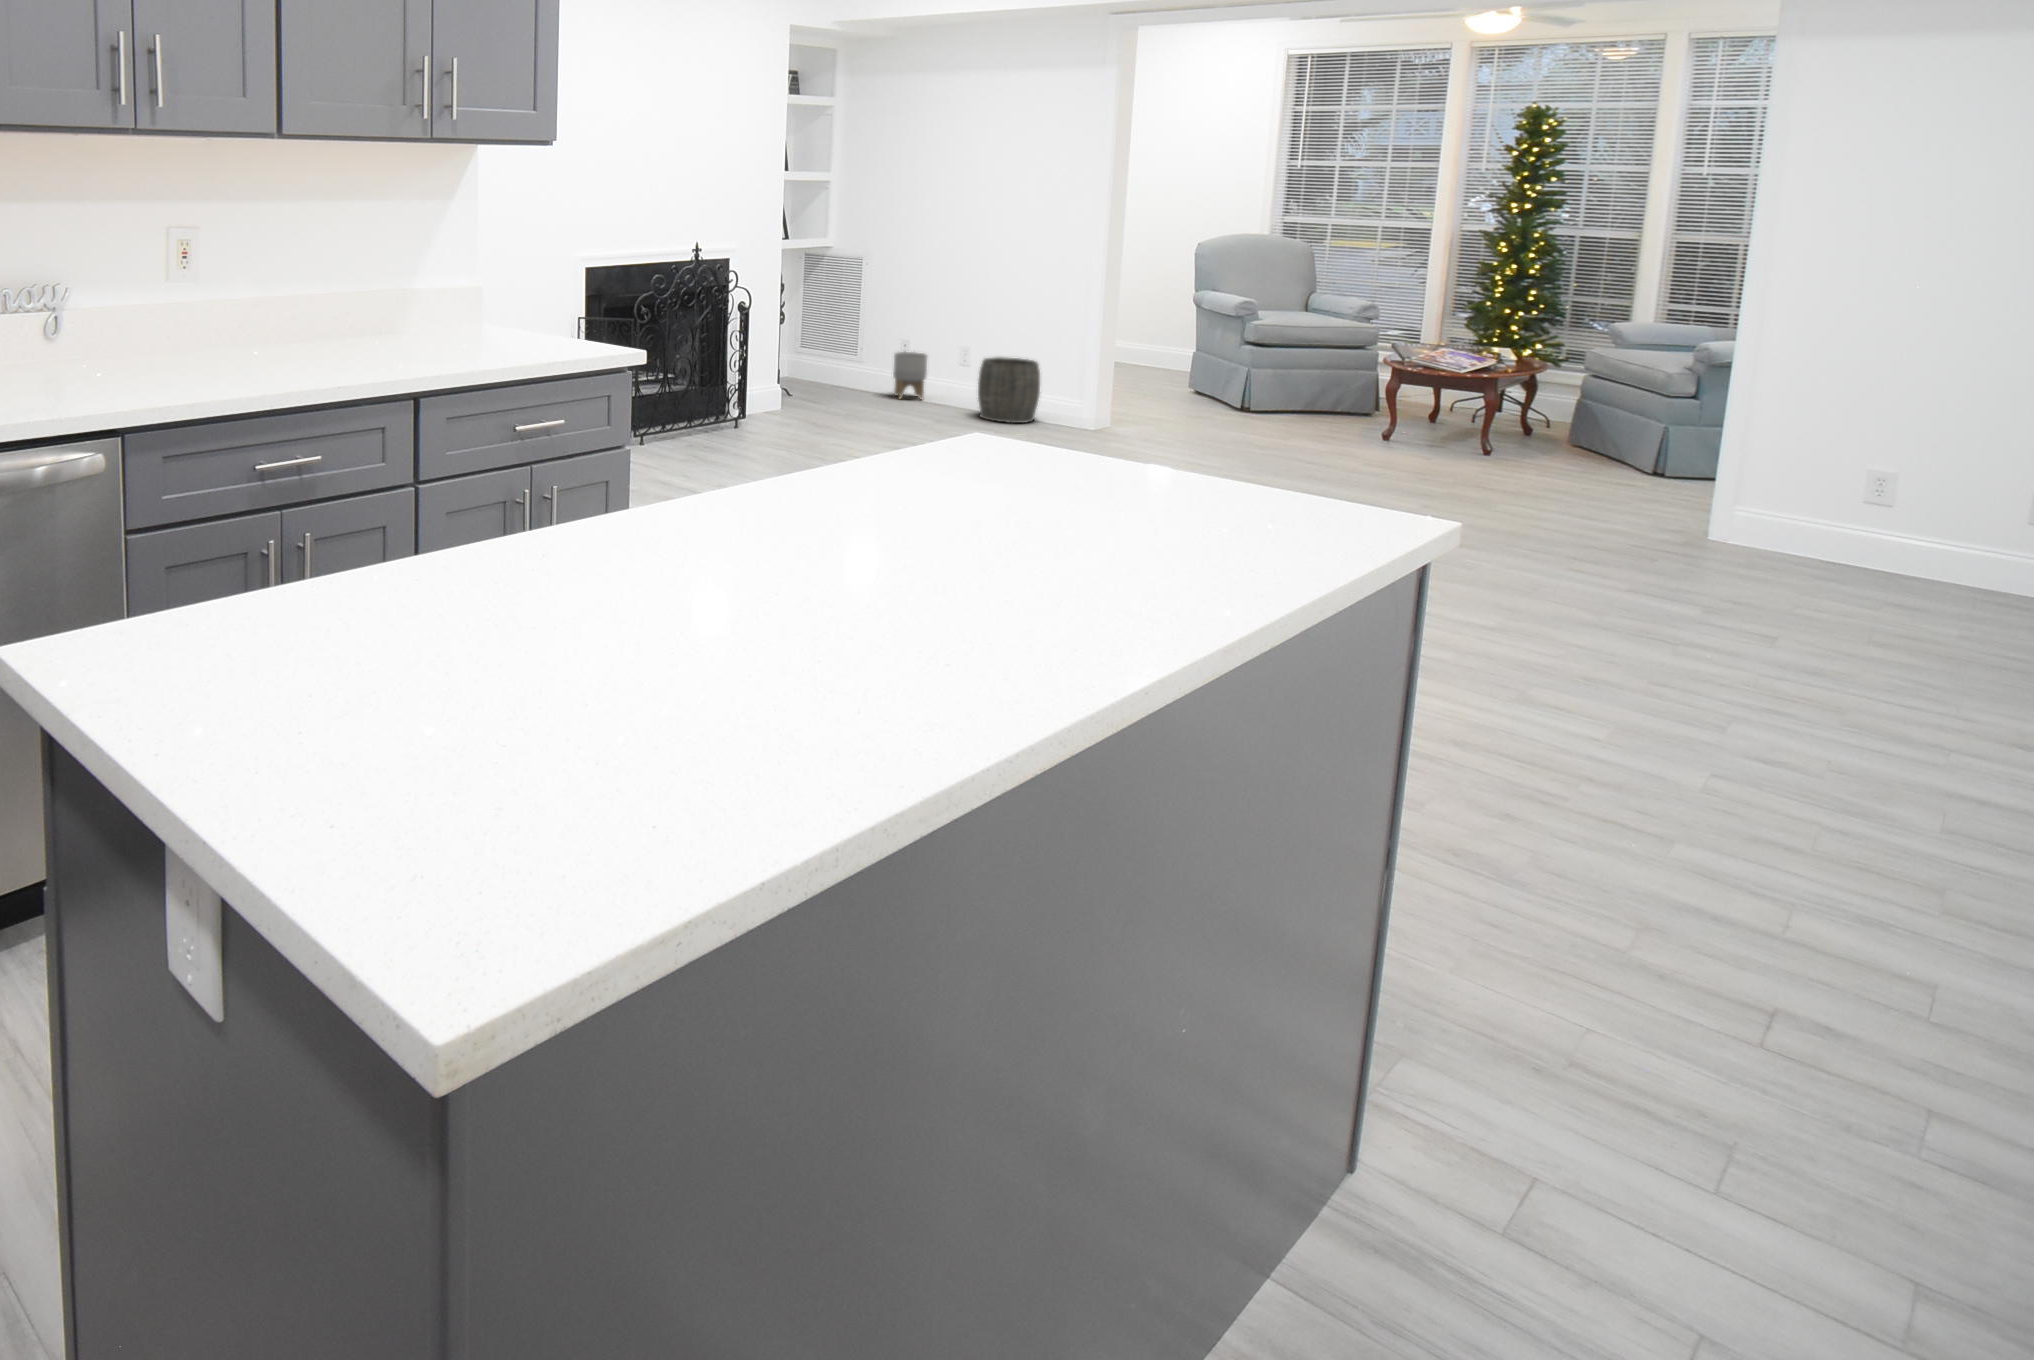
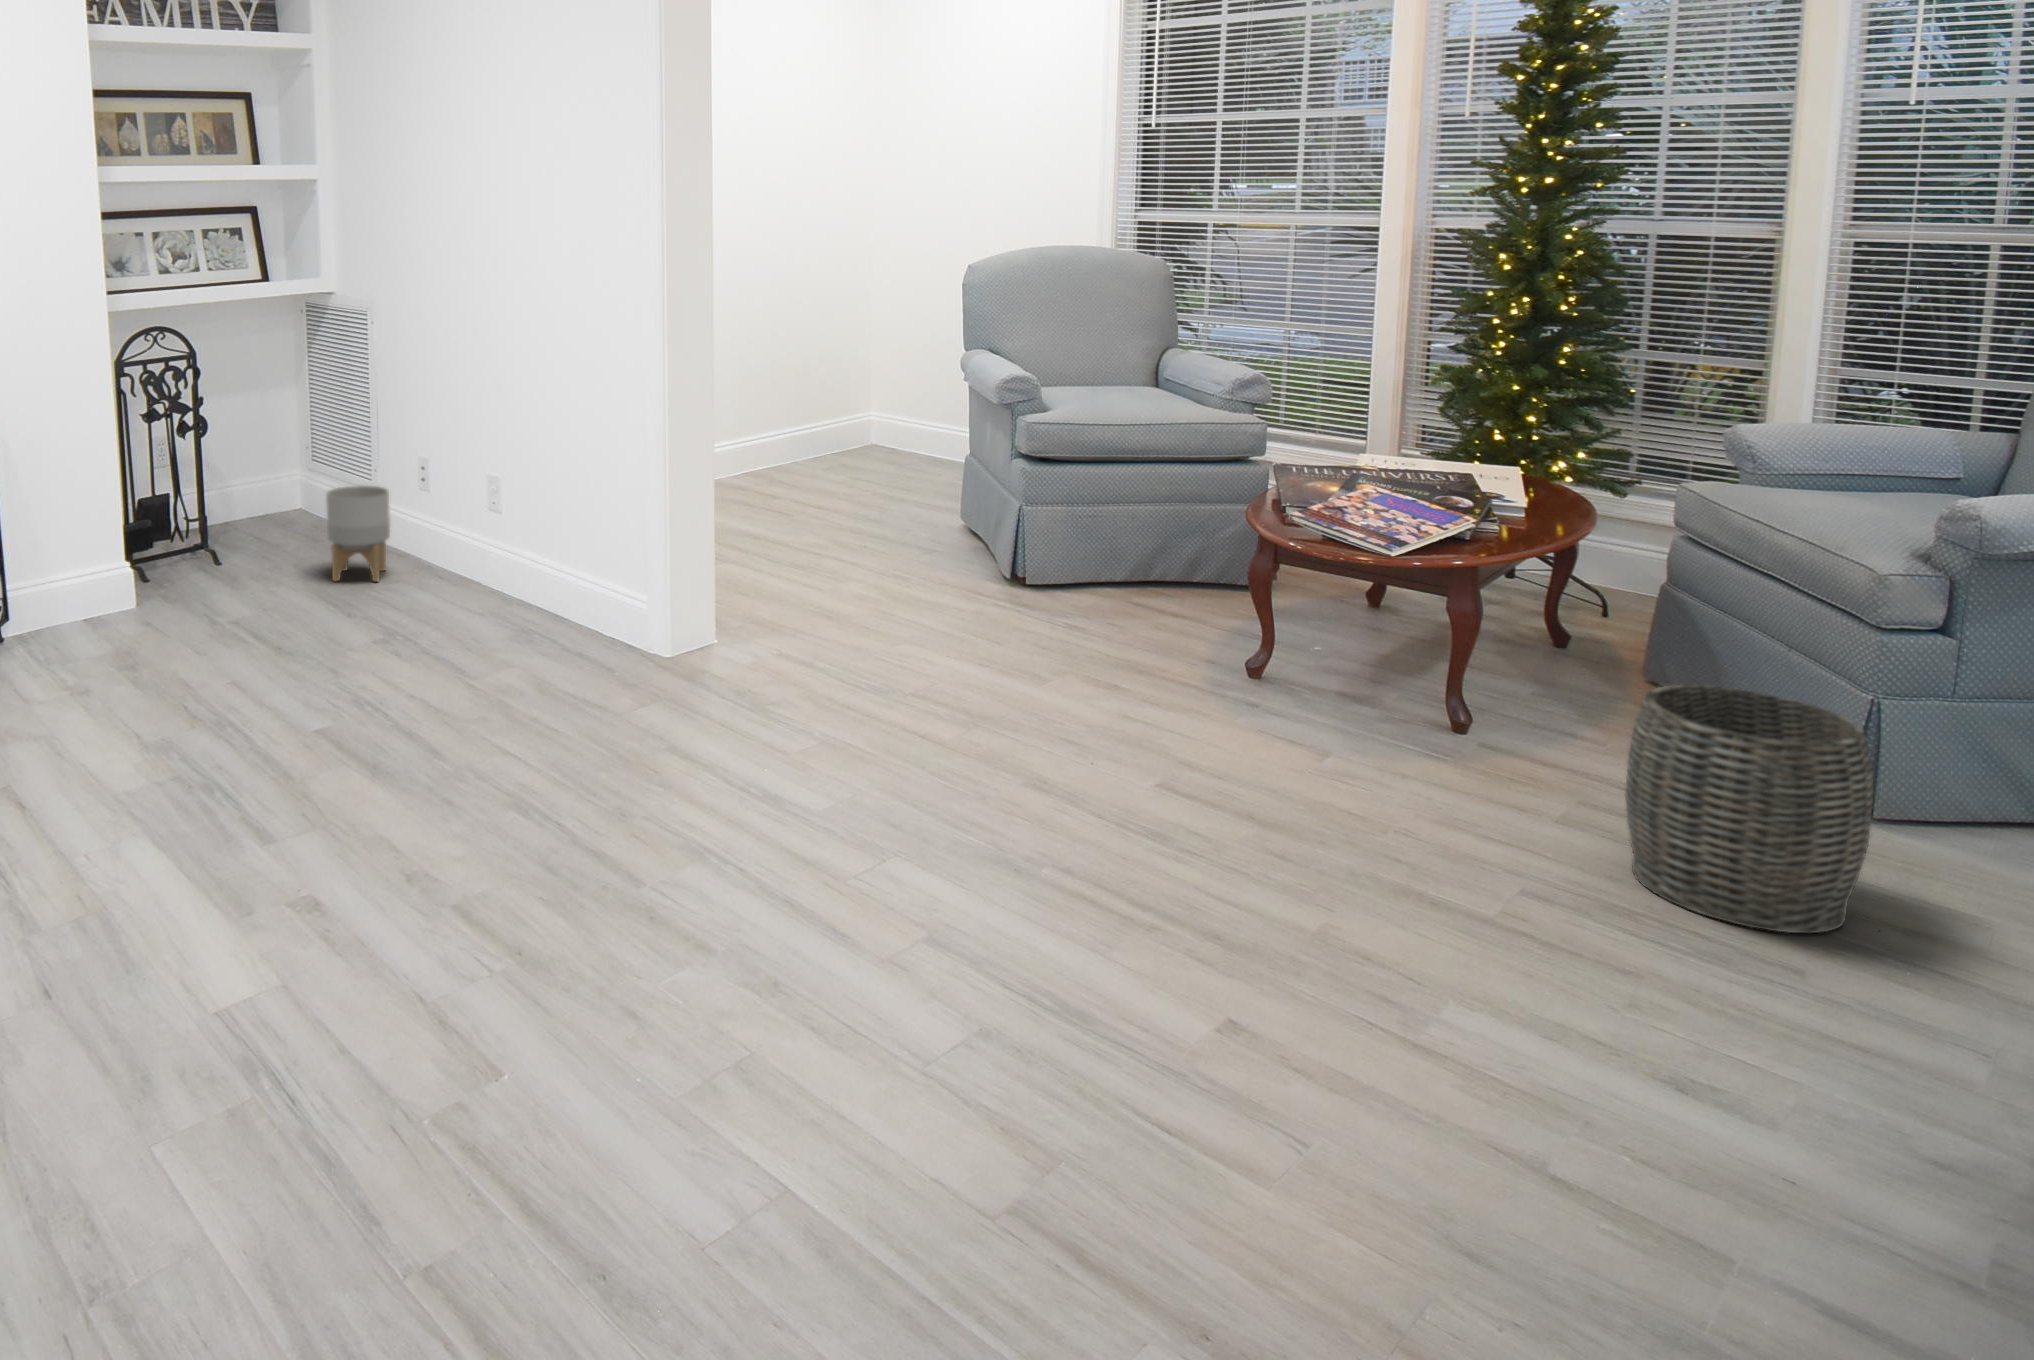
woven basket: present [978,357,1040,423] -> present [1625,685,1873,933]

